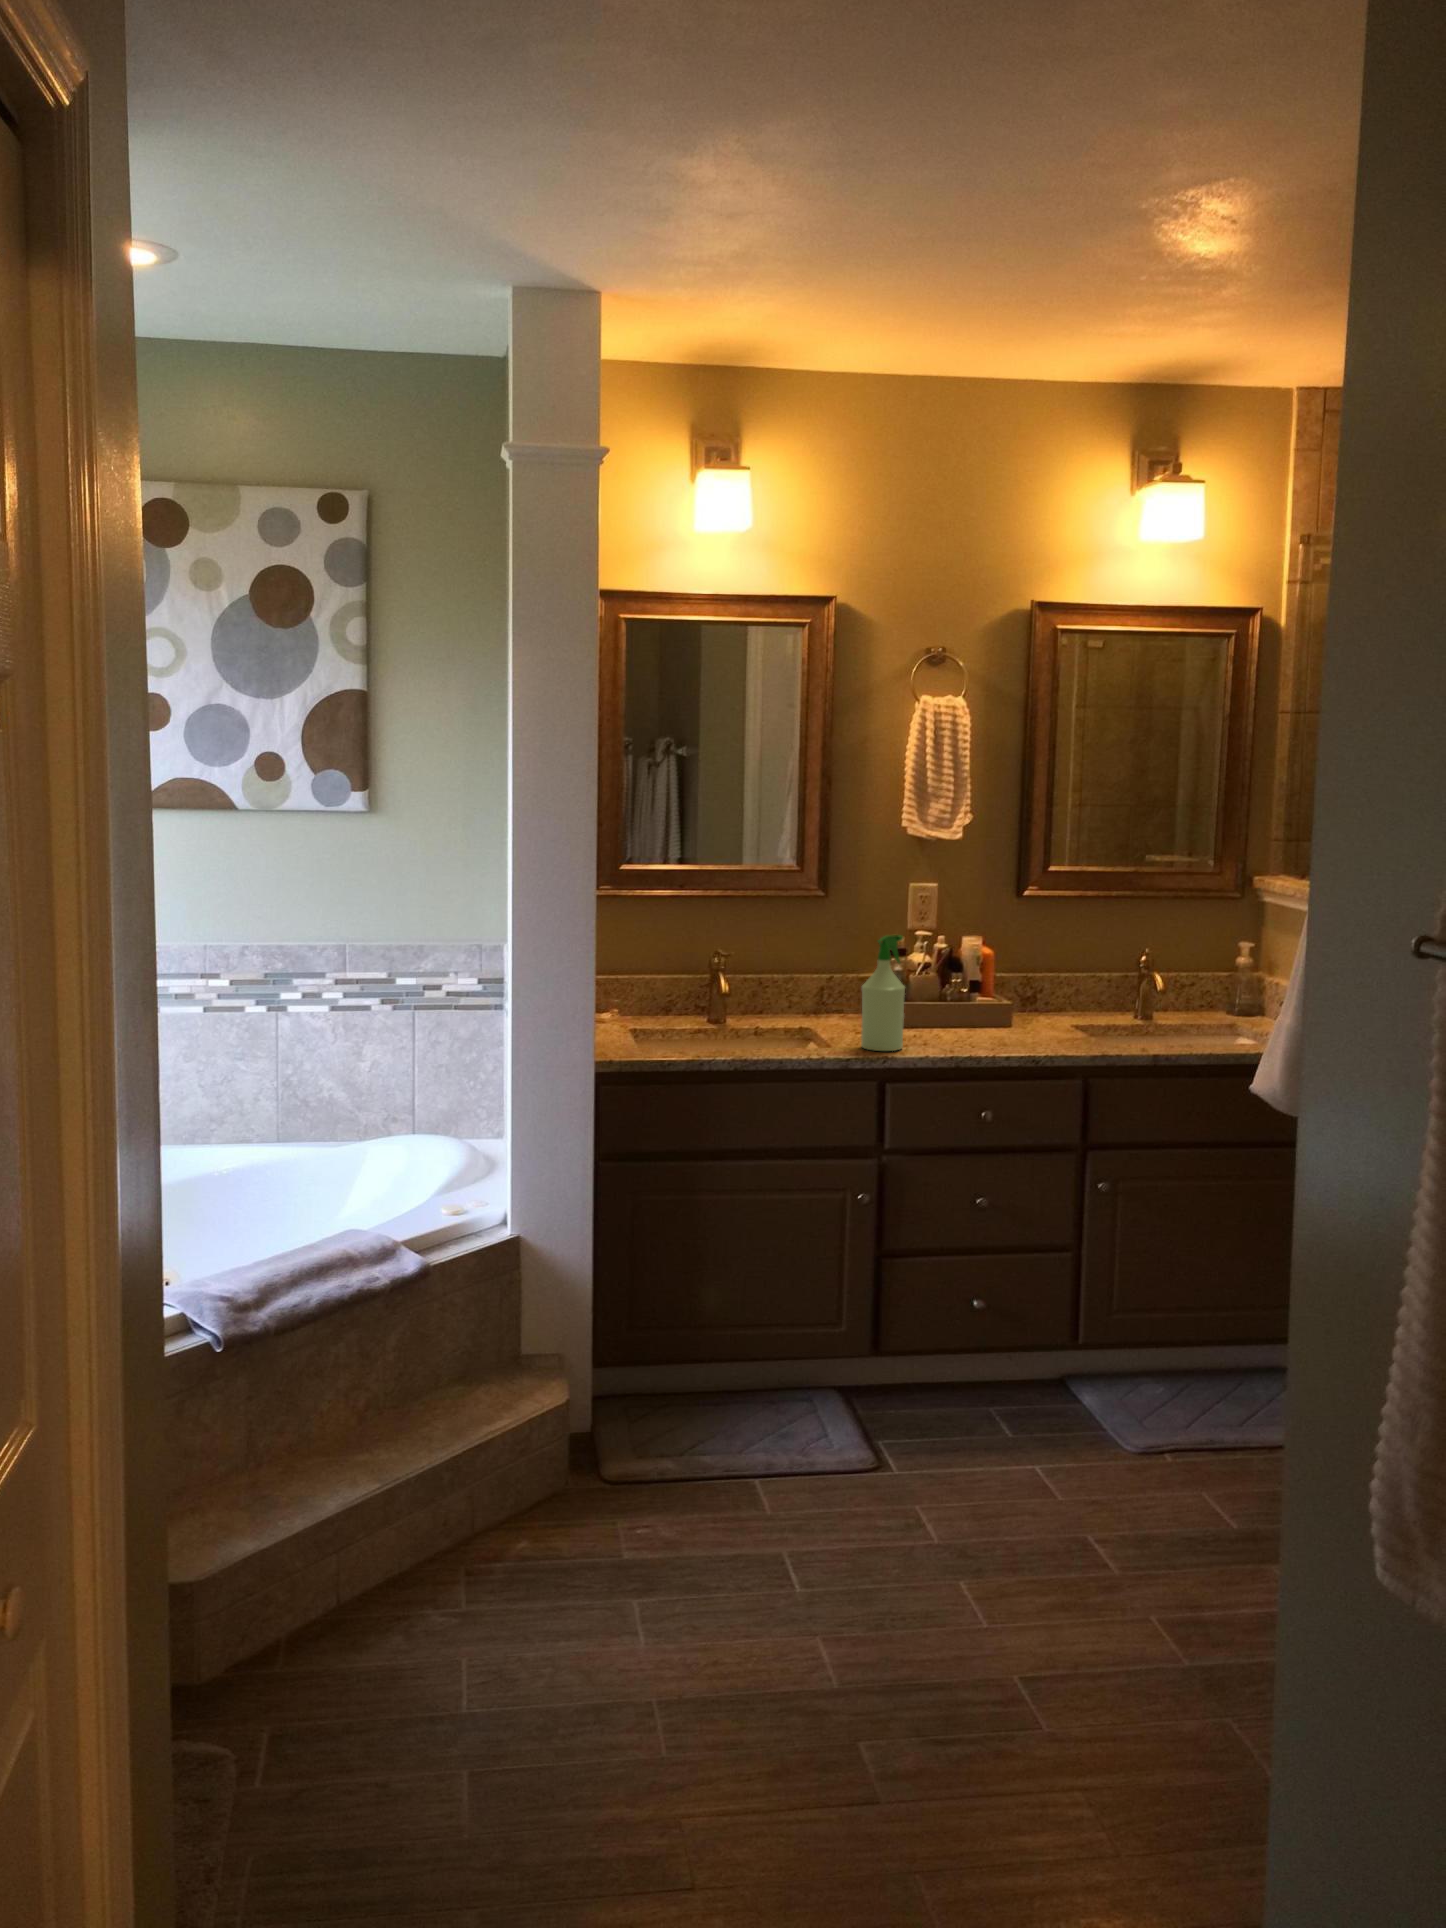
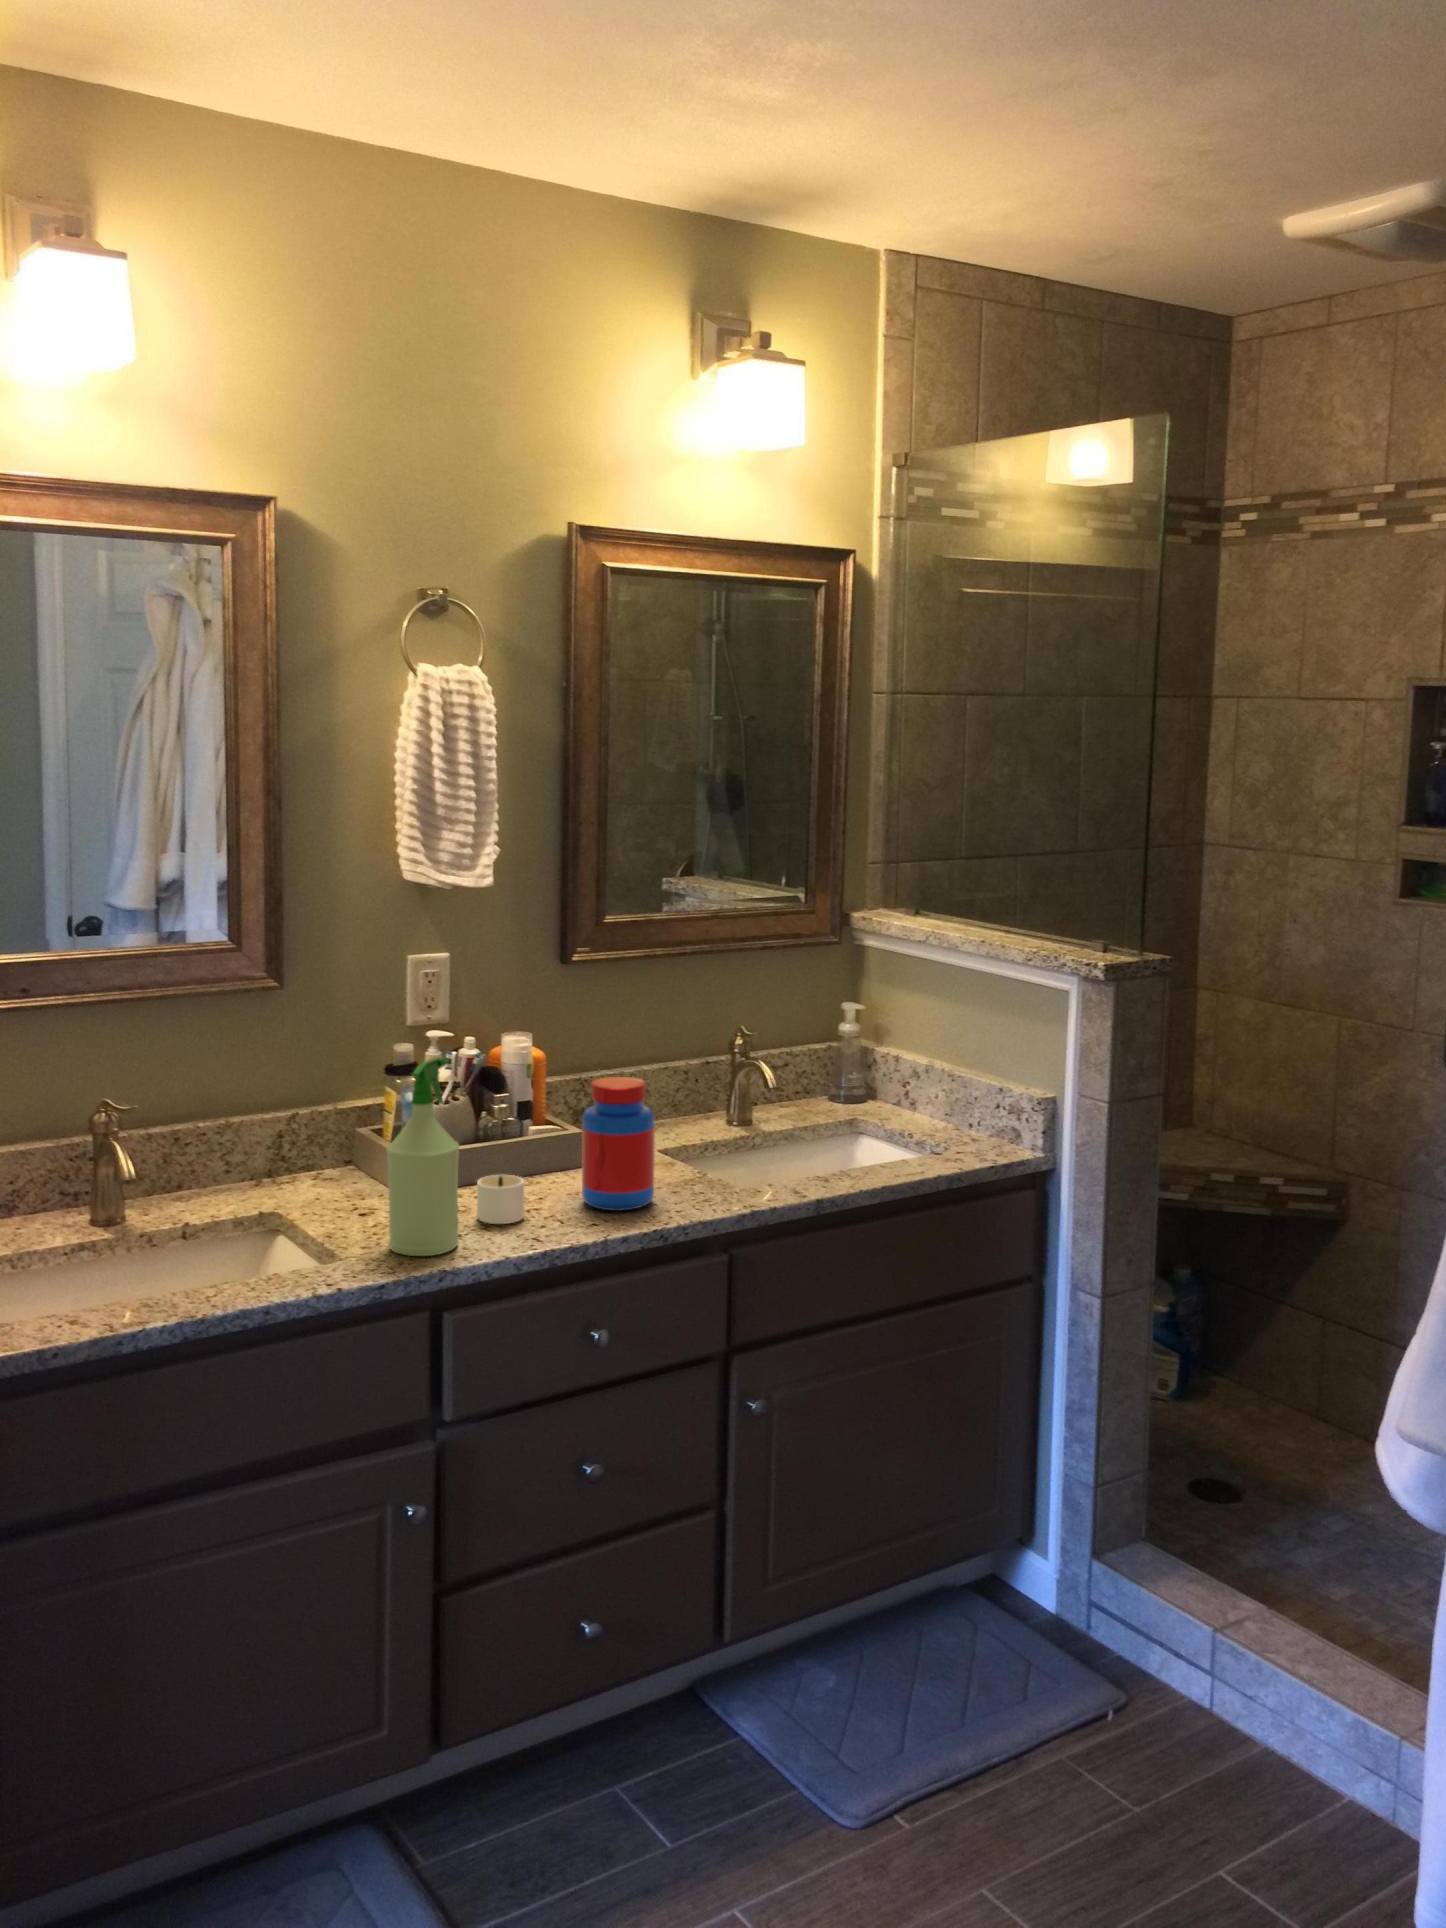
jar: none [994,962,1043,1046] -> present [582,1077,655,1211]
candle: none [923,1015,965,1044] -> present [477,1175,524,1224]

